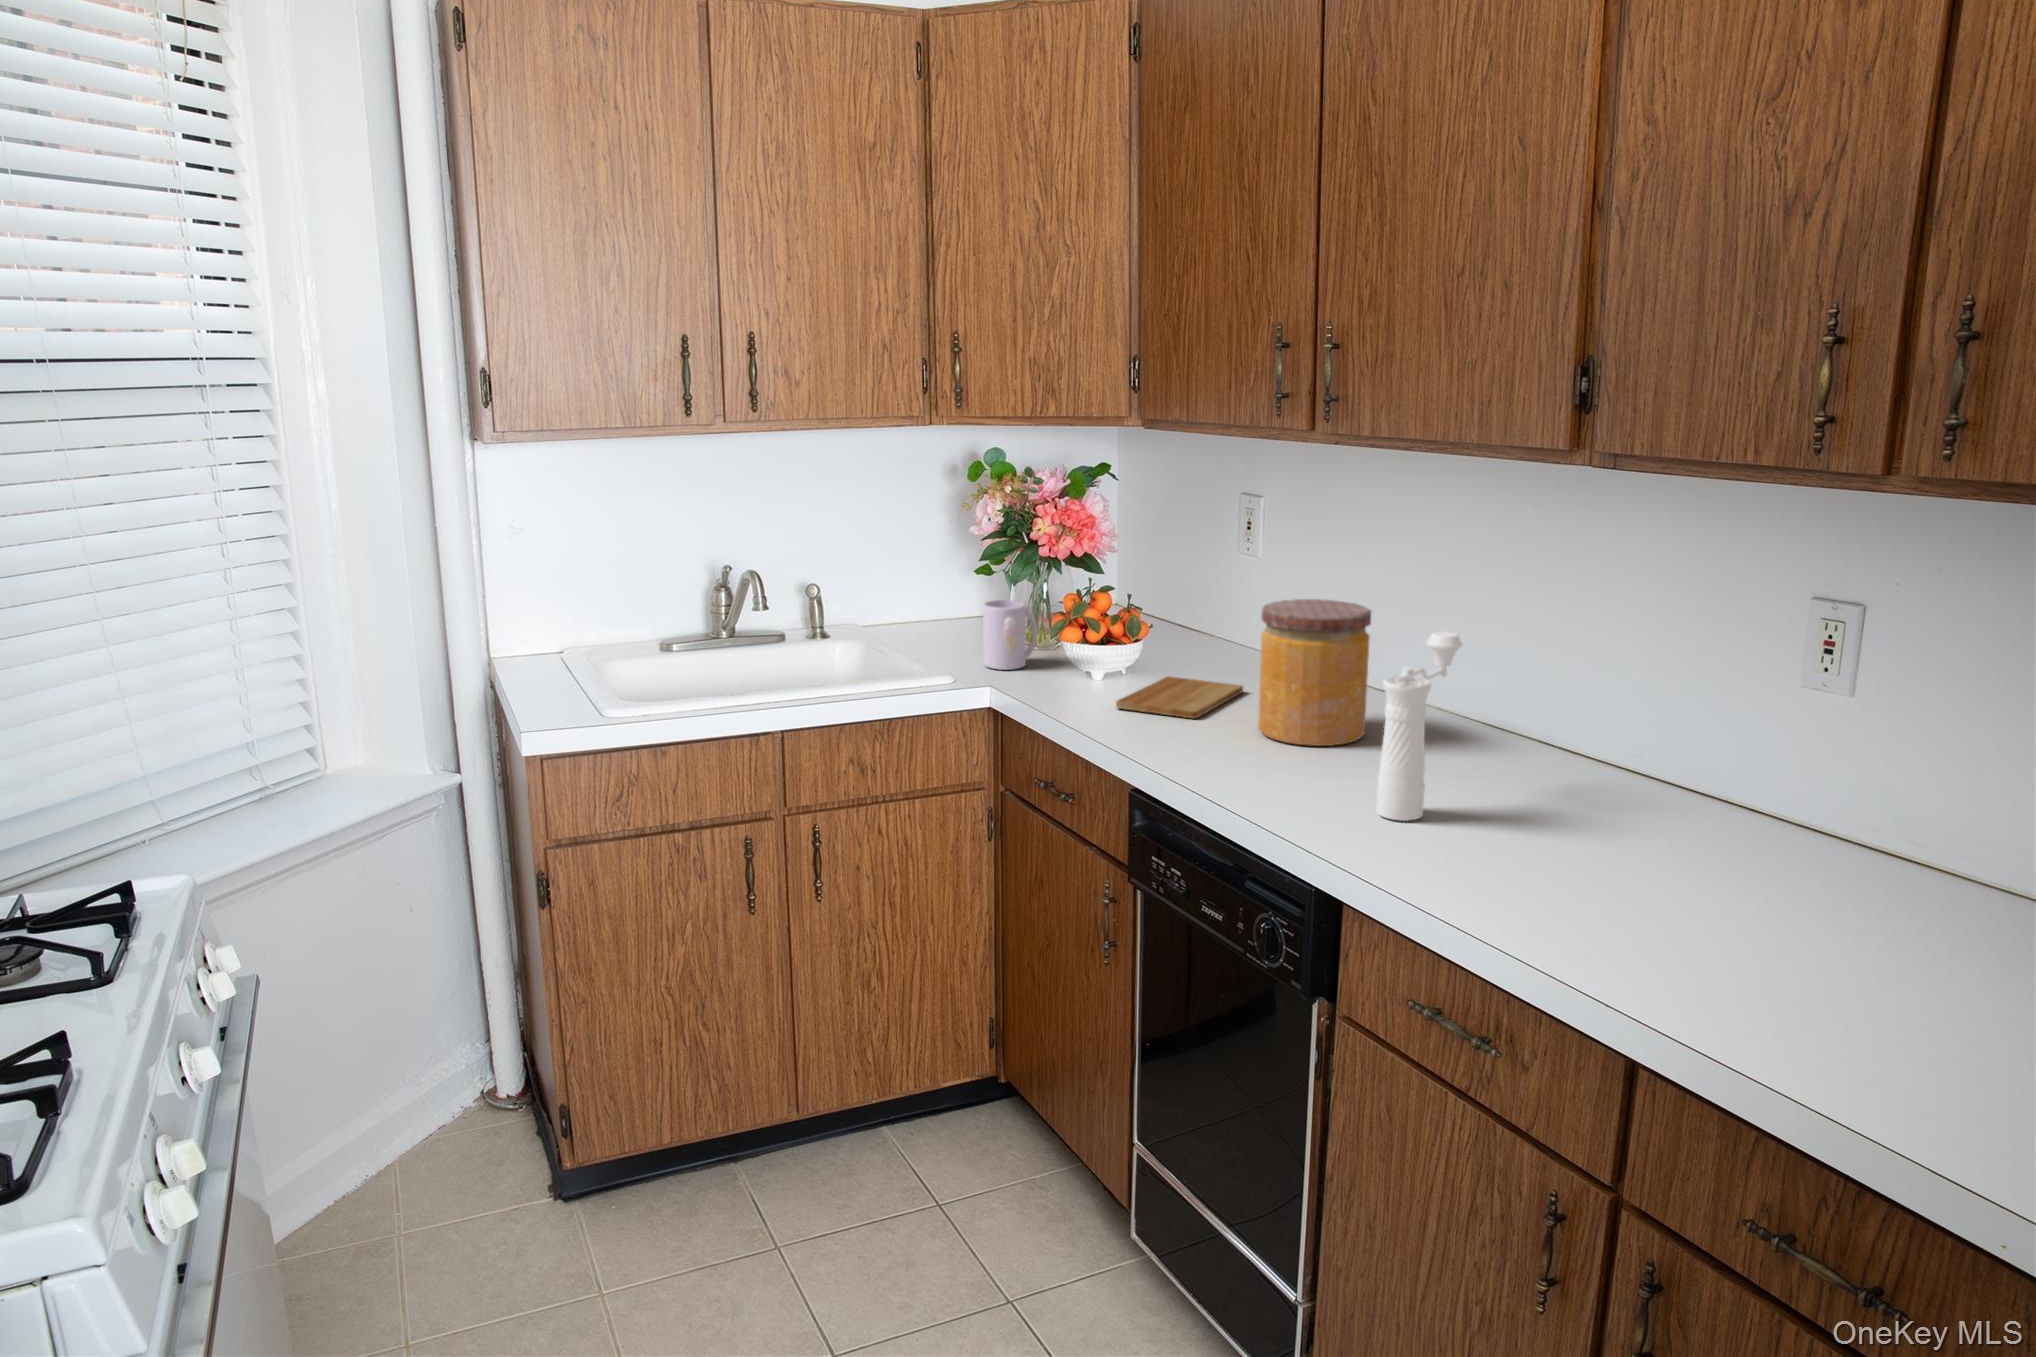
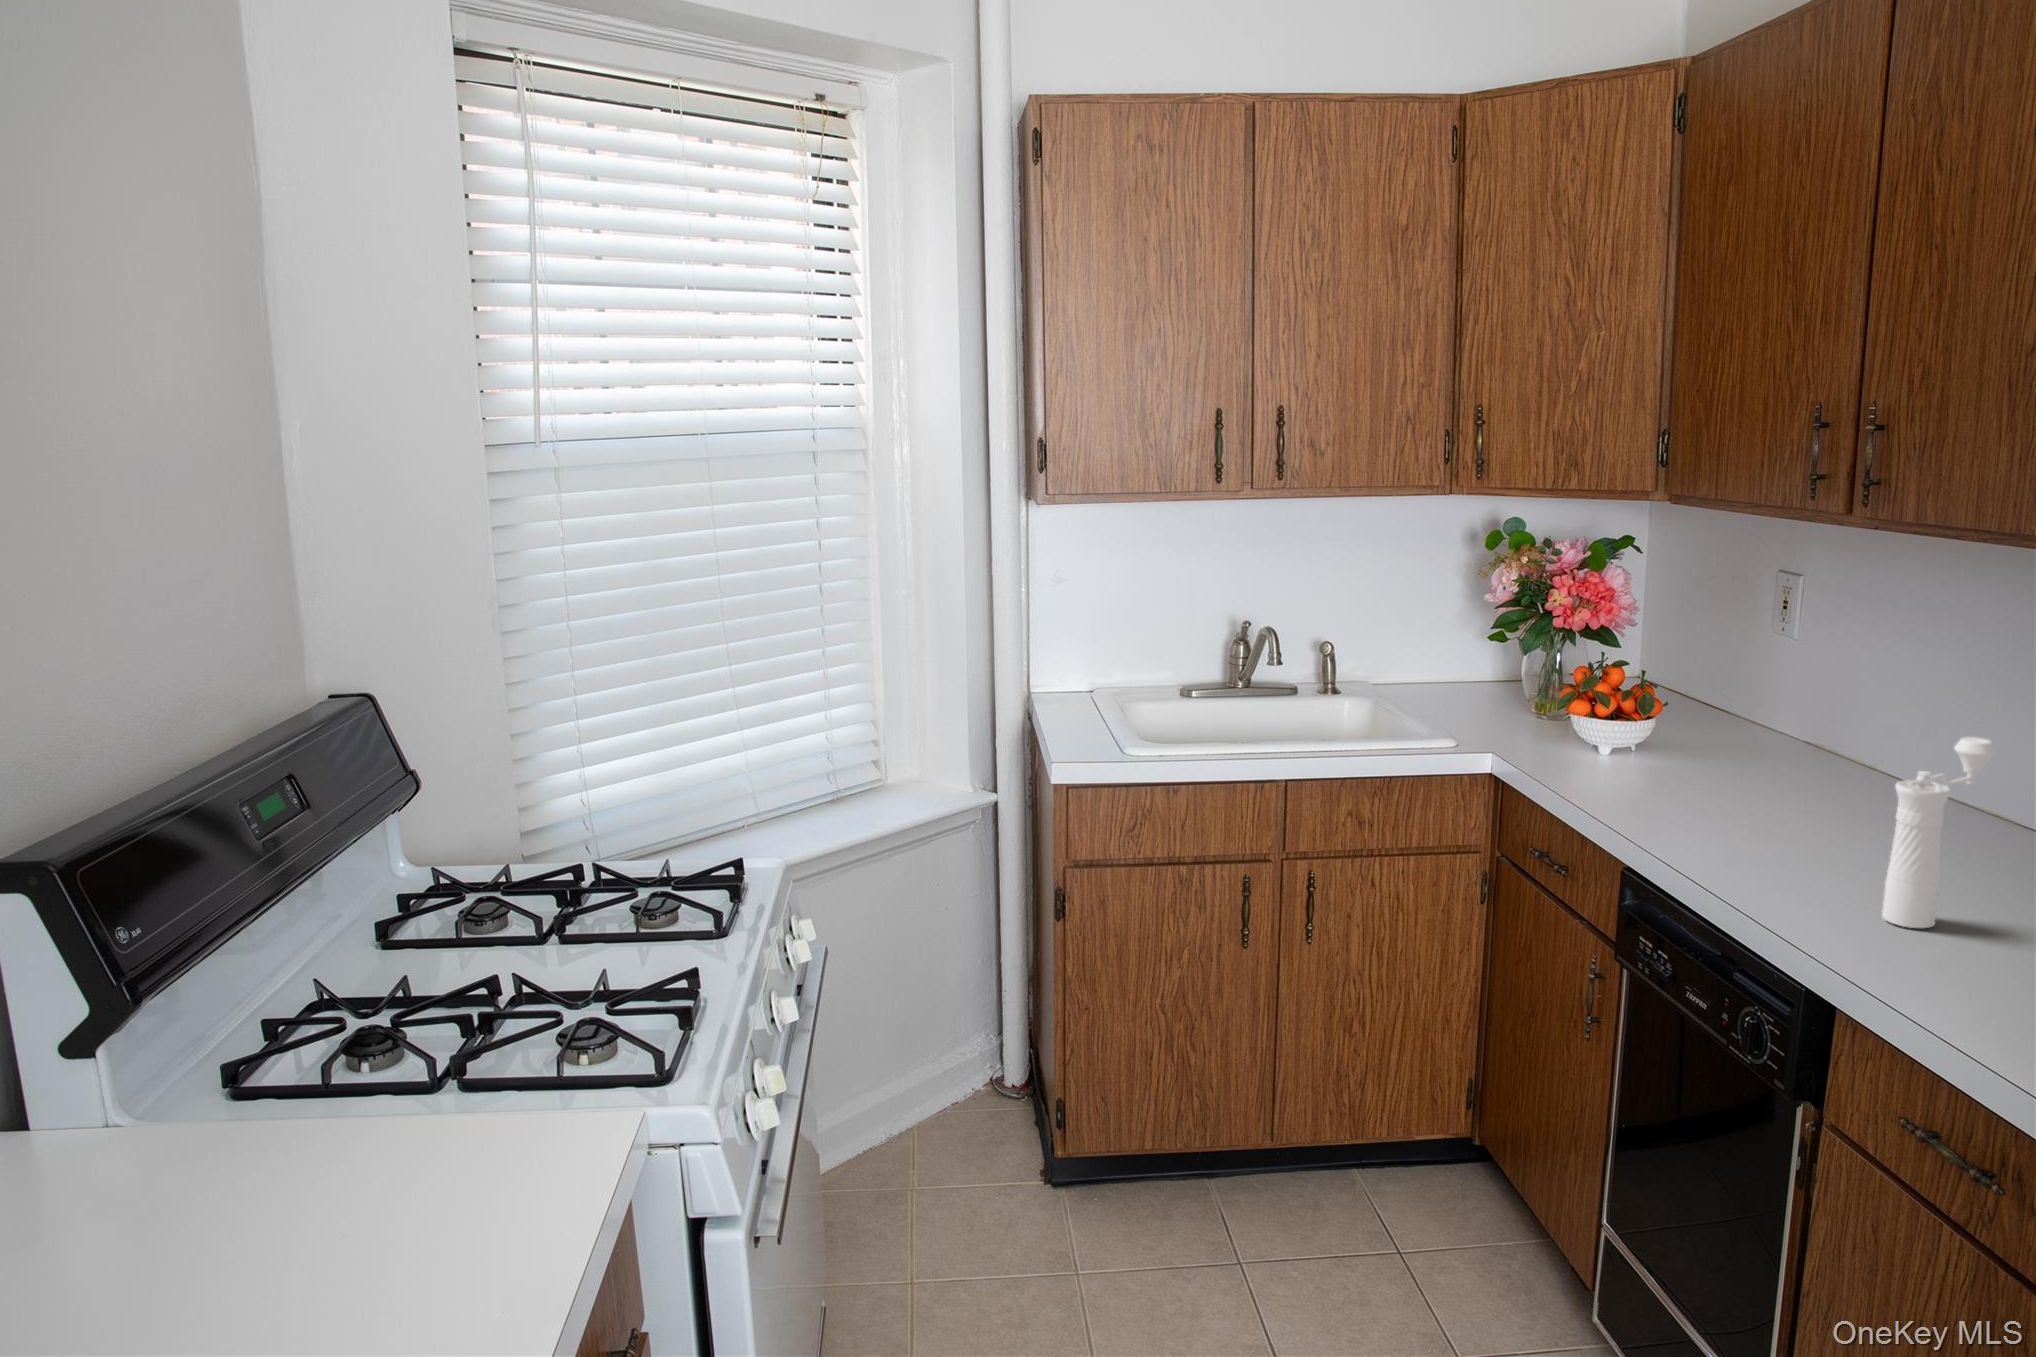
jar: present [1258,599,1371,746] -> none [1770,691,1908,845]
mug: present [983,600,1037,670] -> none [1487,668,1545,739]
cutting board: present [1116,677,1243,719] -> none [1619,758,1764,804]

